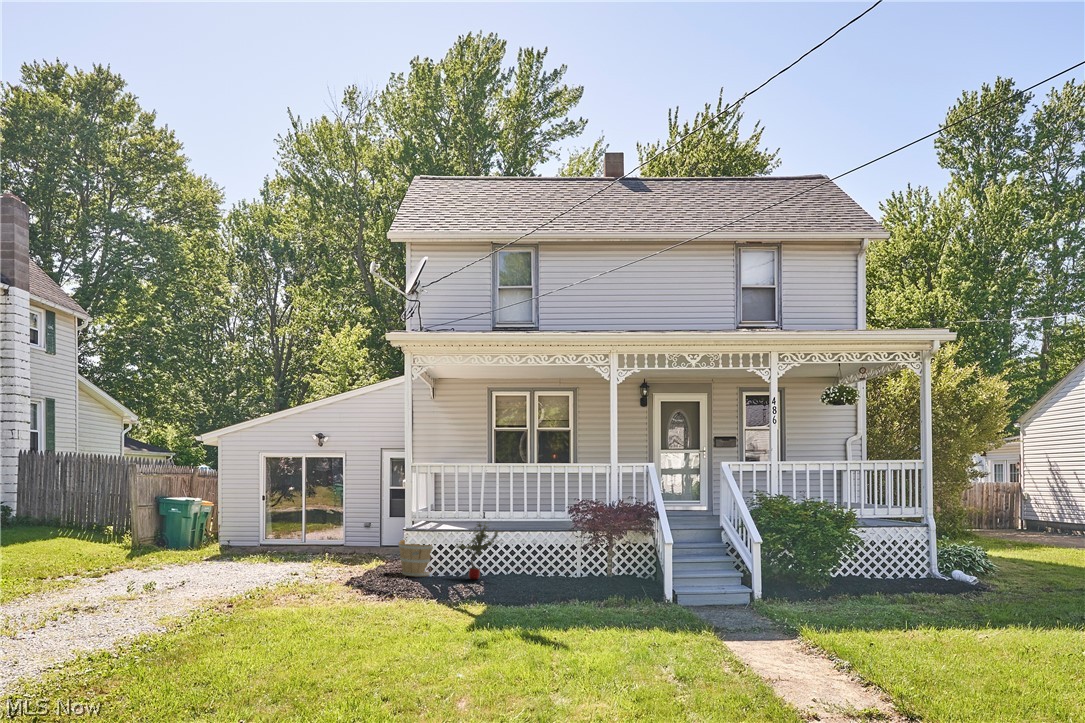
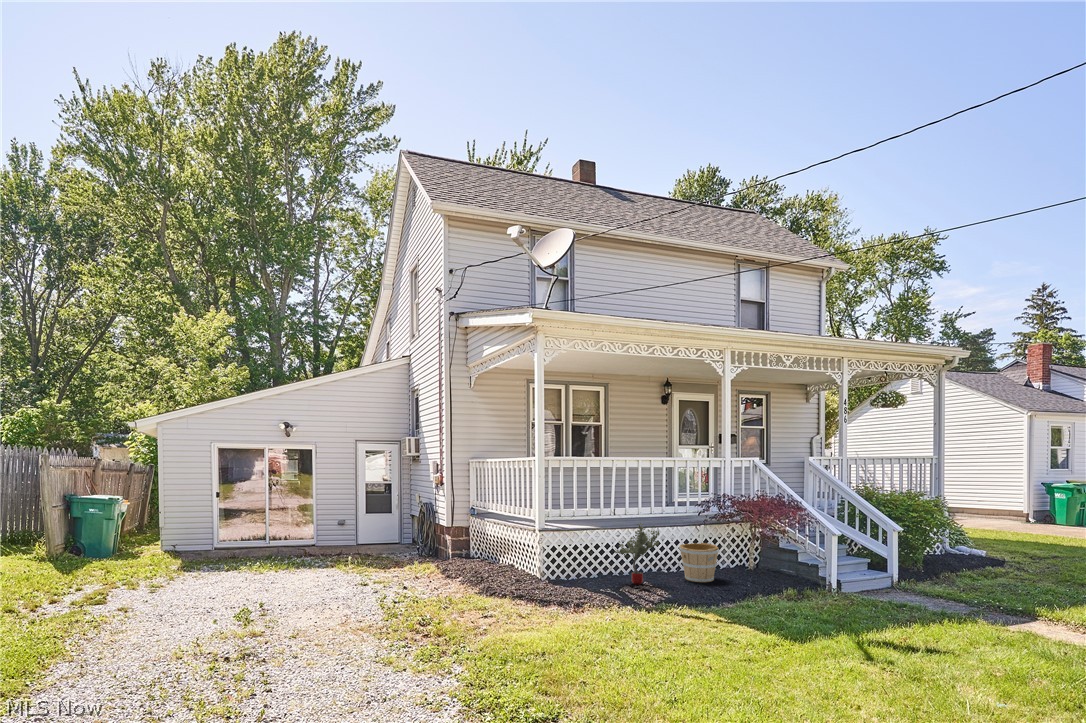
wooden bucket: present [398,540,433,577] -> present [679,543,719,582]

